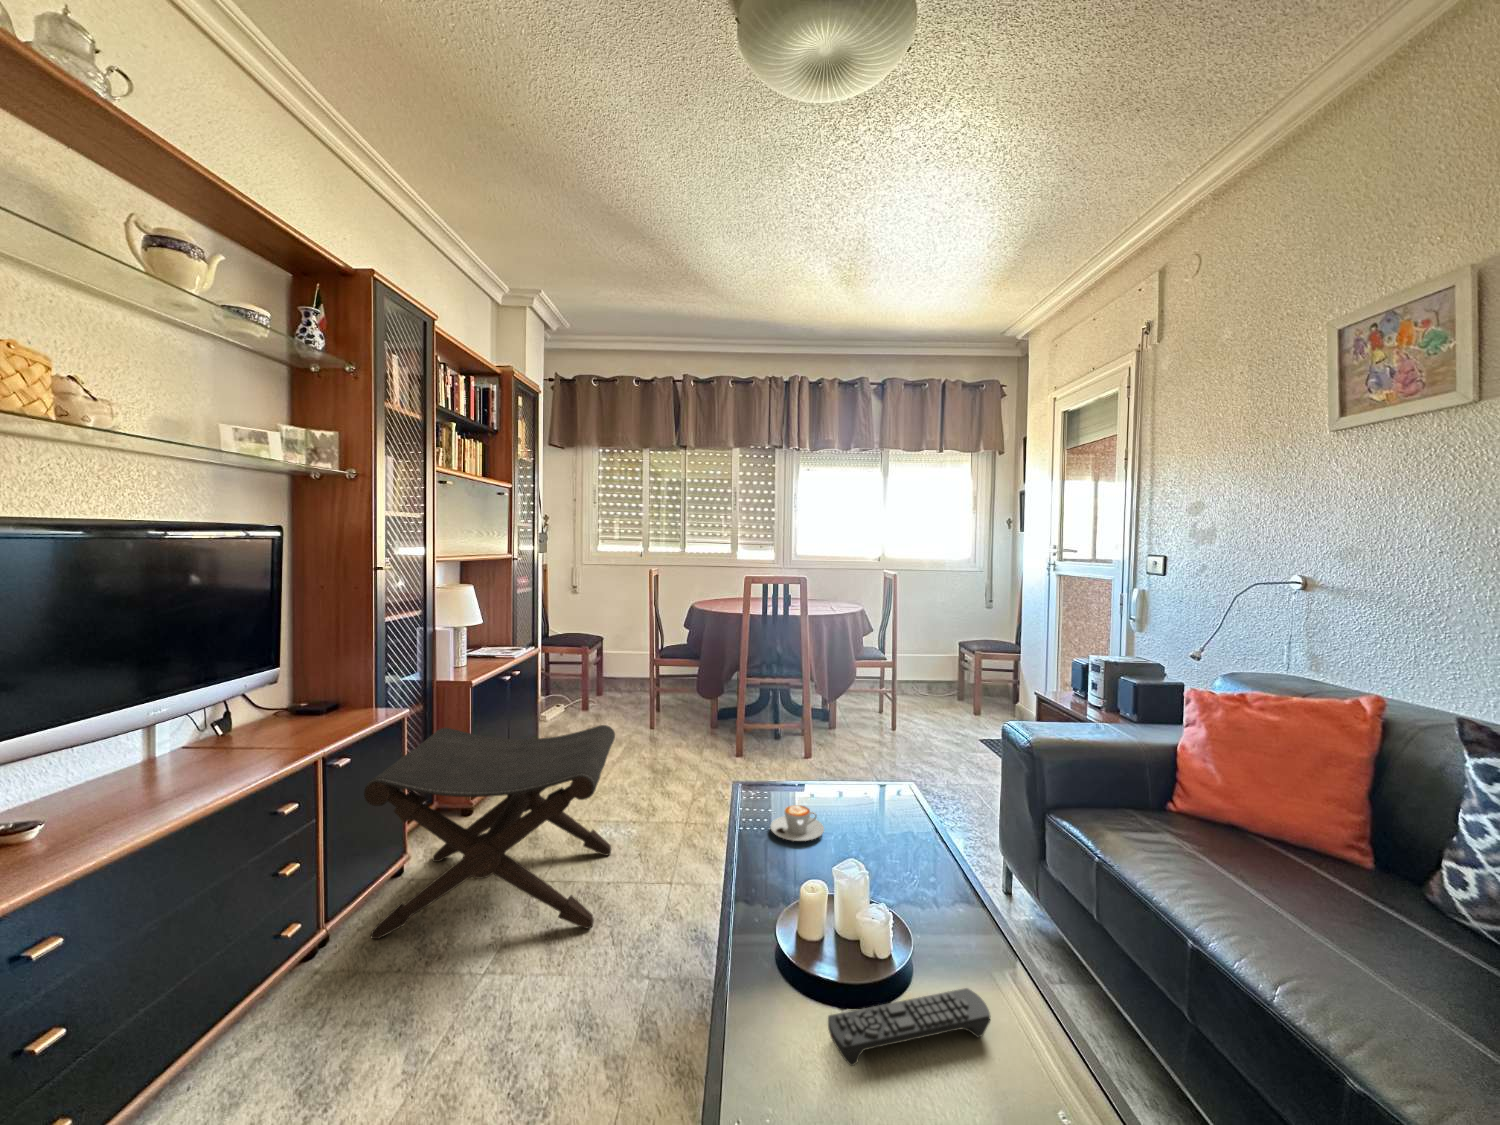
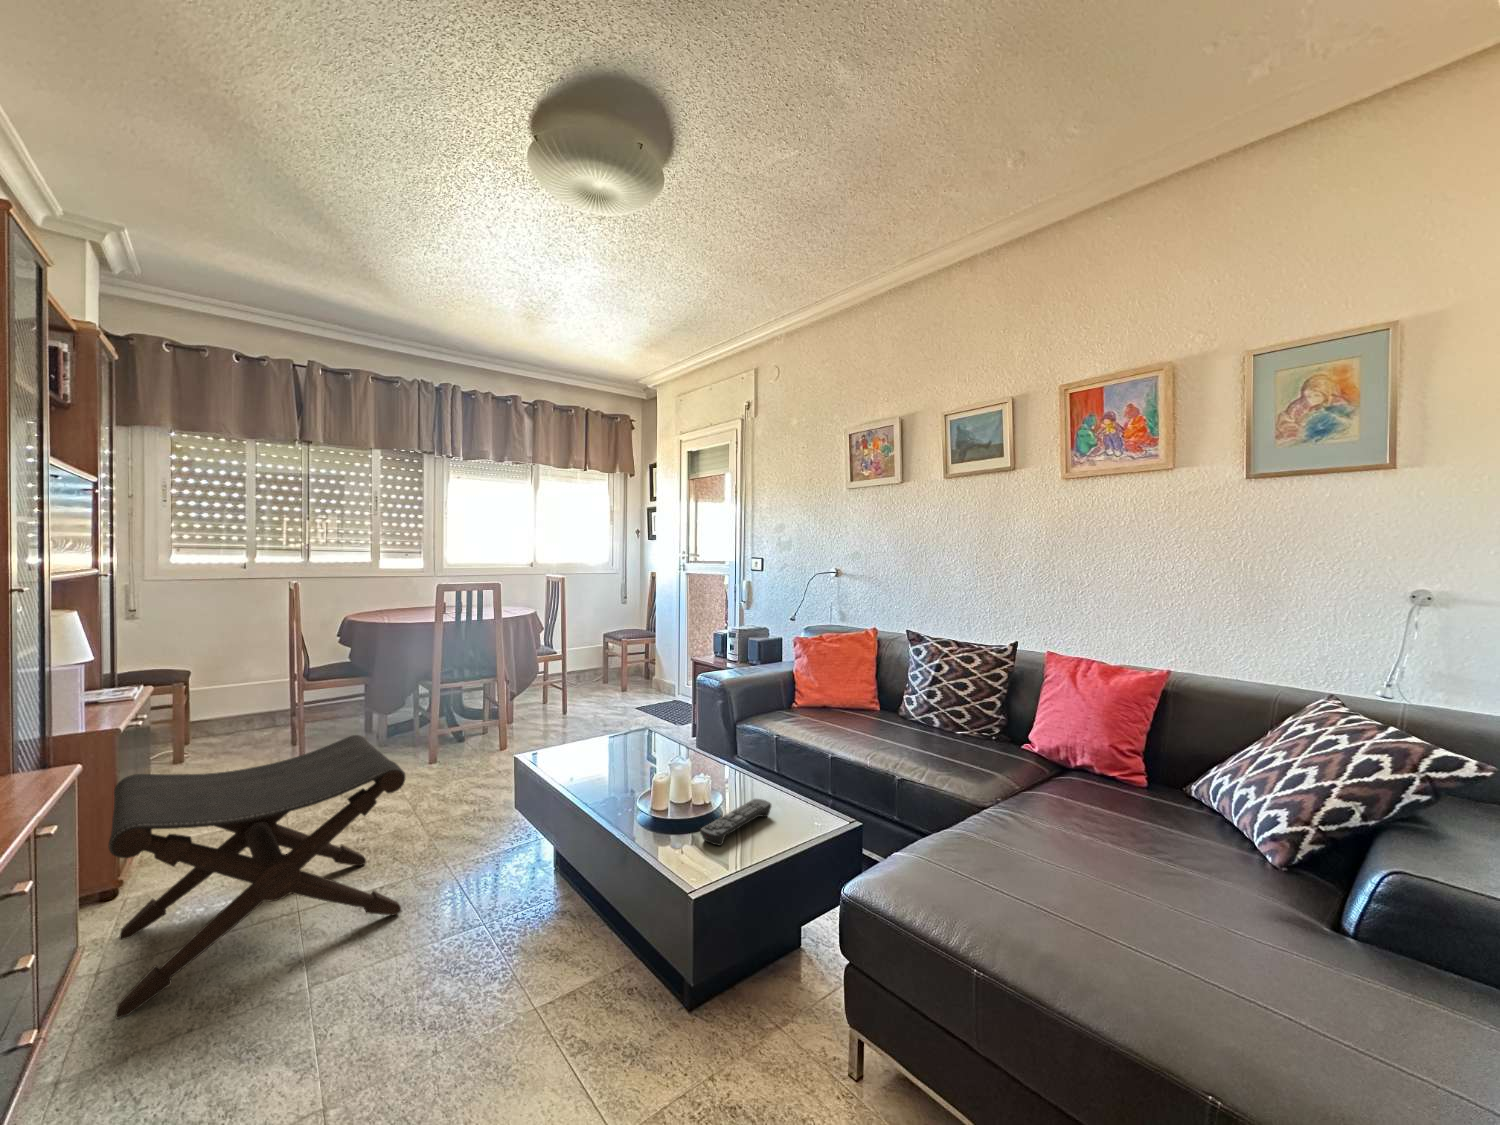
coffee cup: present [771,805,824,841] -> none [571,750,613,774]

